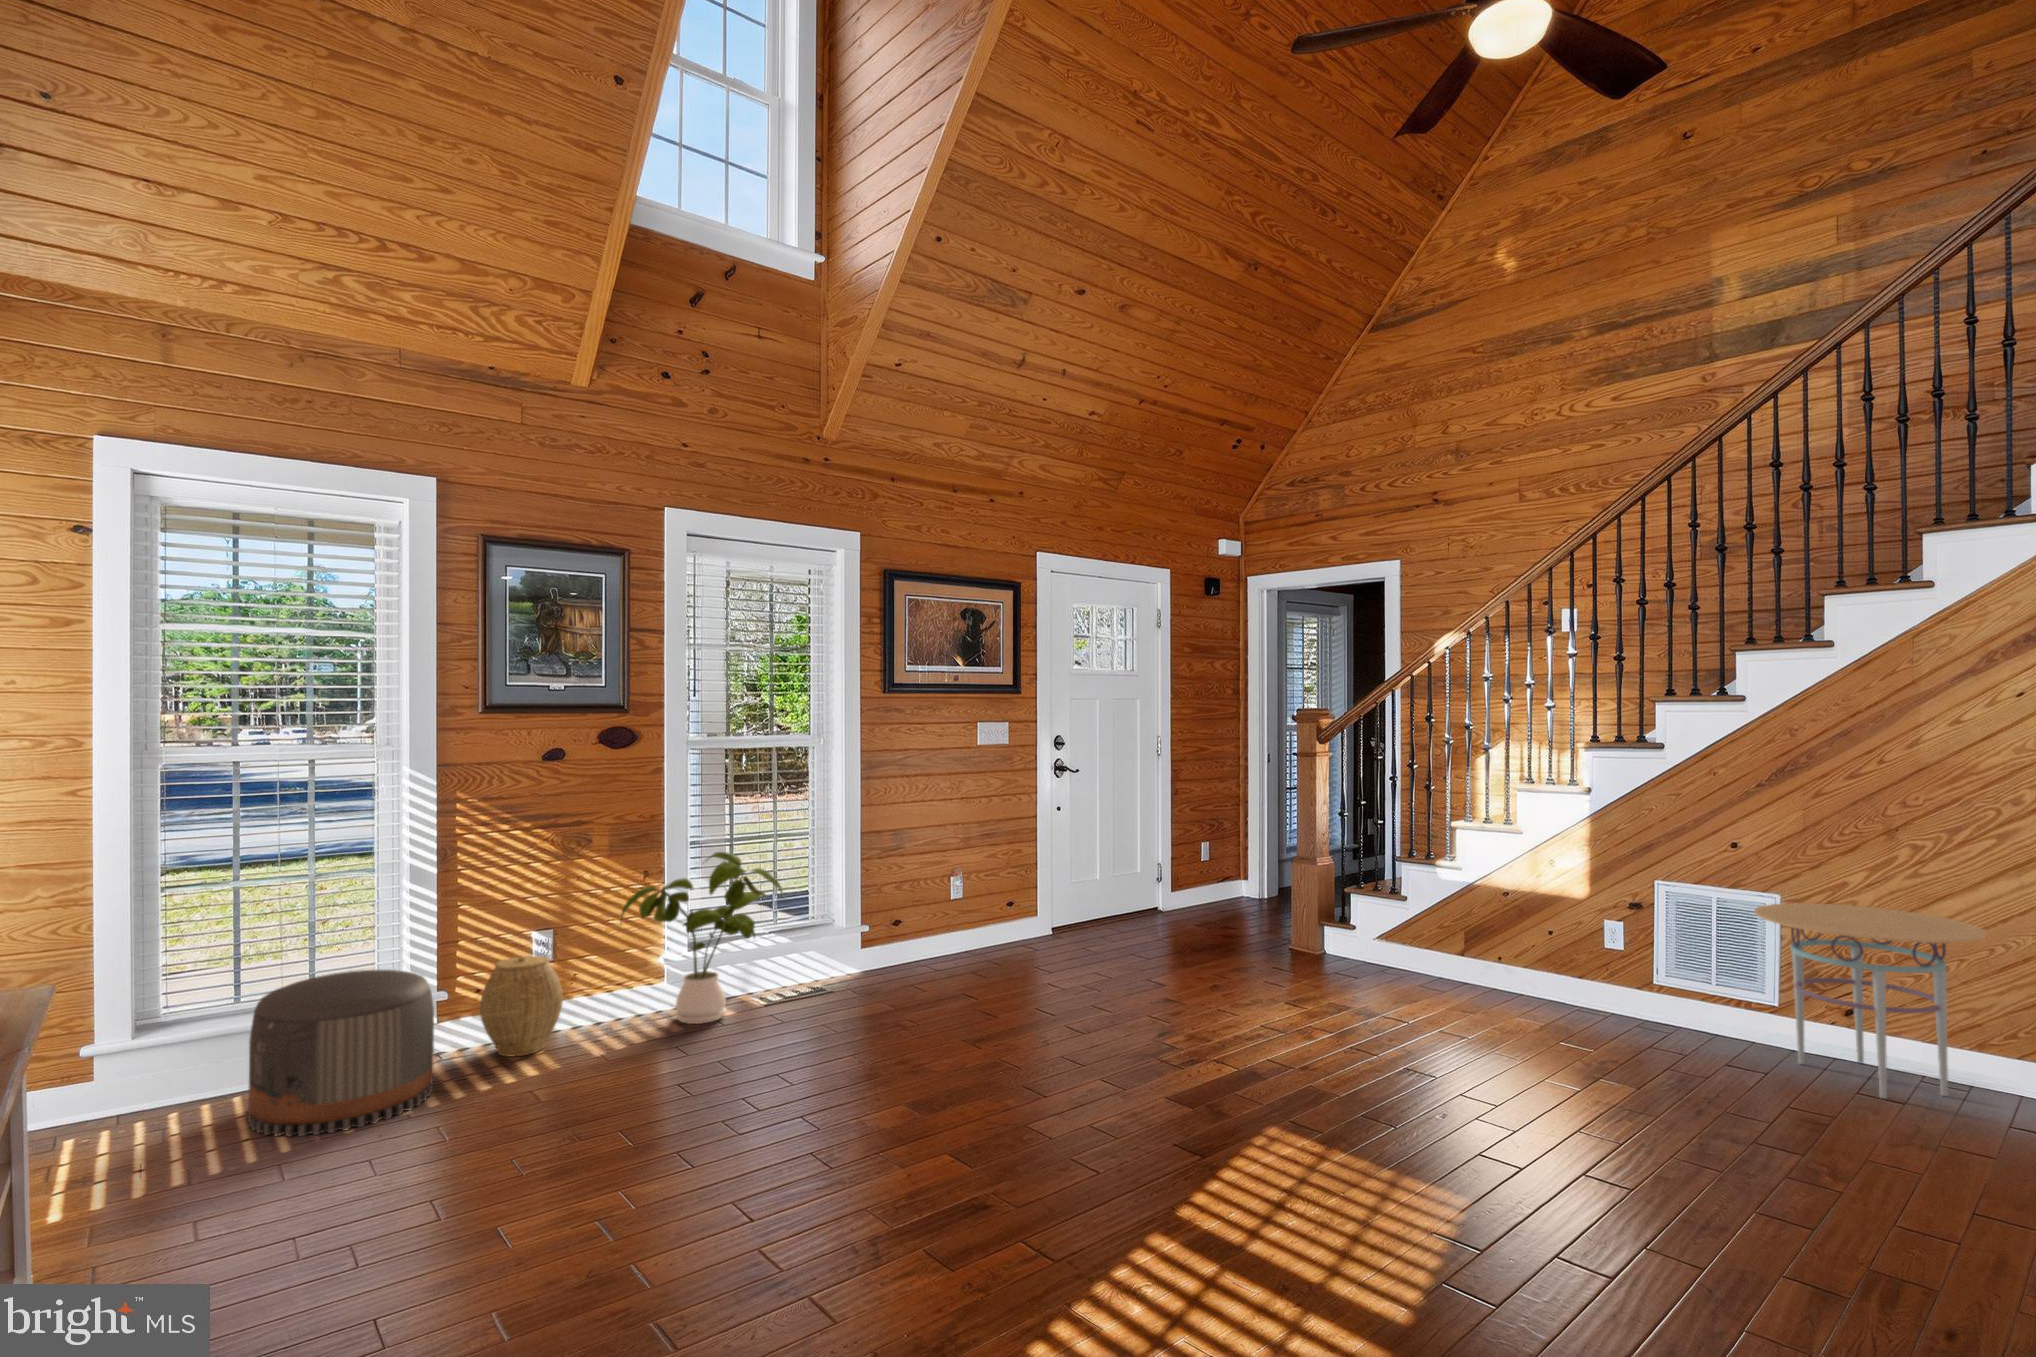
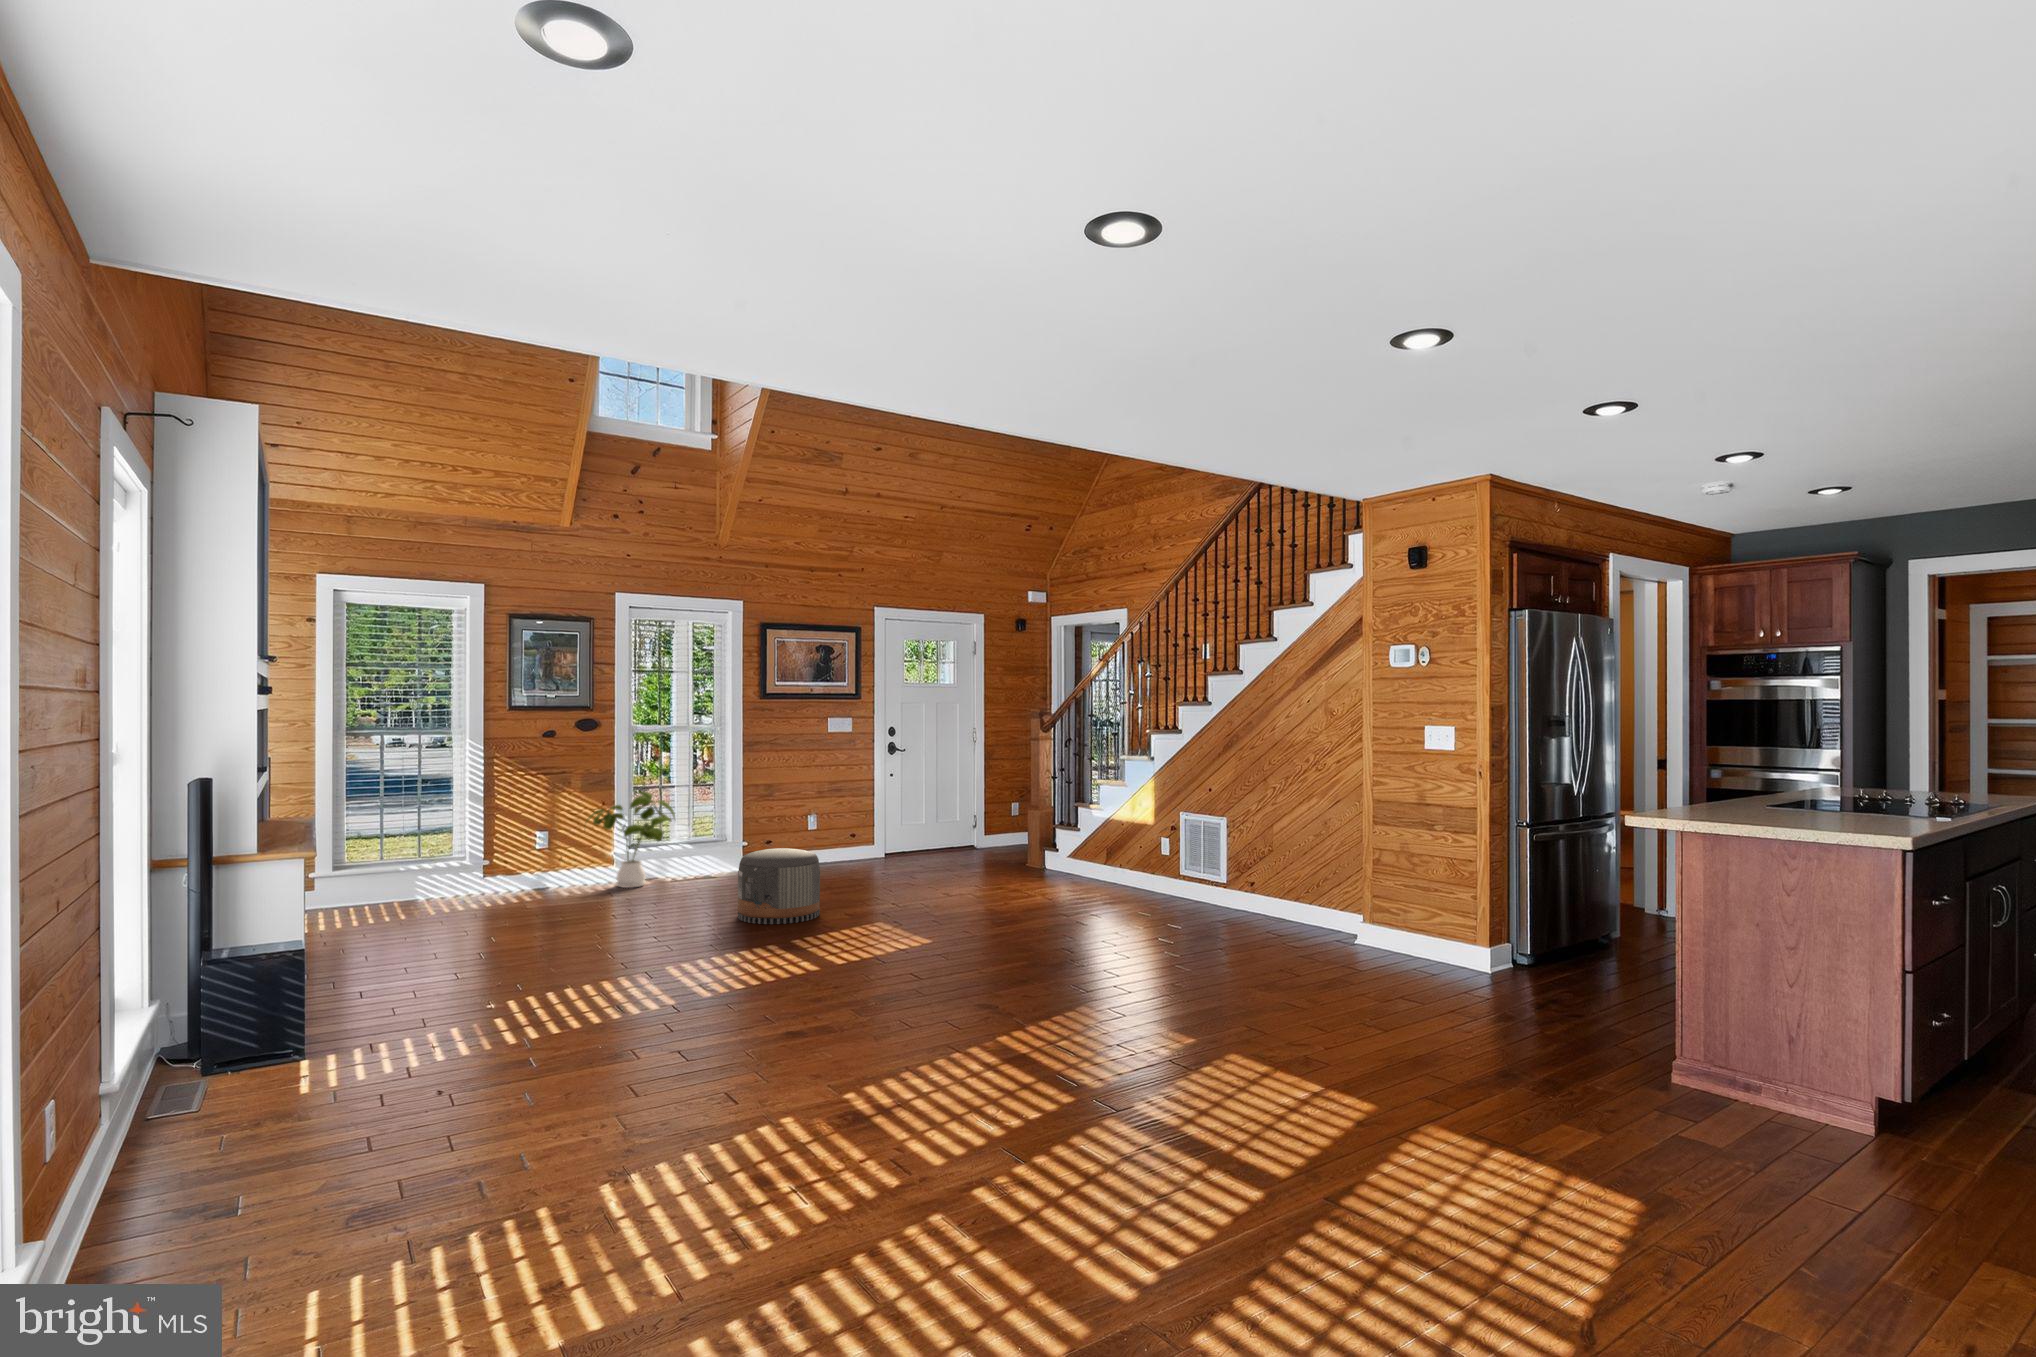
side table: present [1754,903,1986,1098] -> none [1175,829,1273,927]
woven basket: present [480,956,563,1057] -> none [506,843,551,896]
pouf: present [248,970,434,1137] -> present [738,848,820,924]

